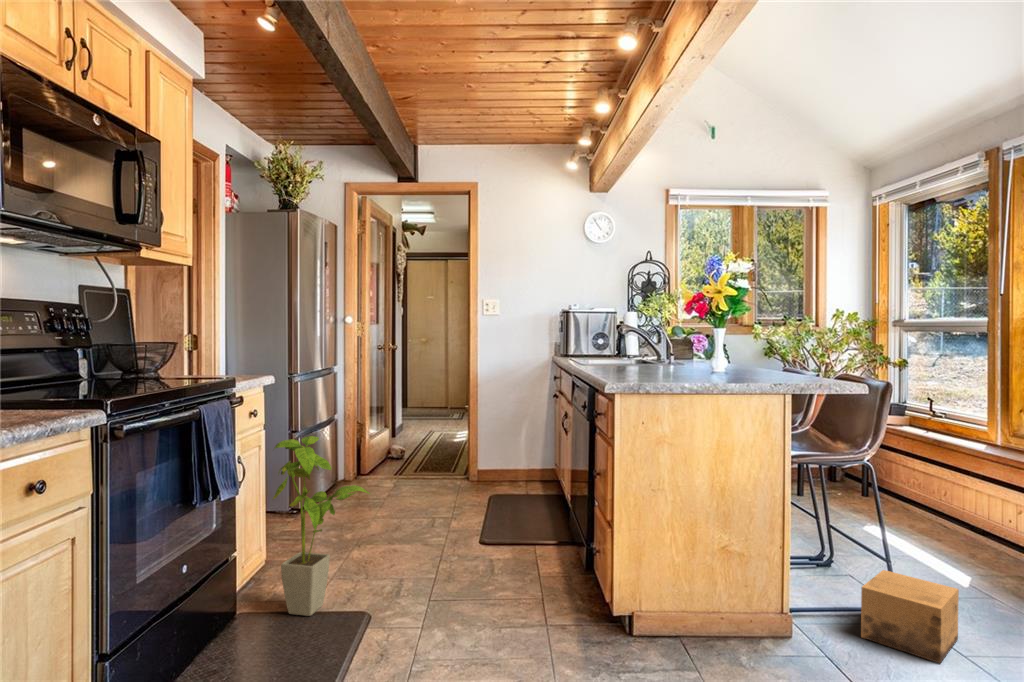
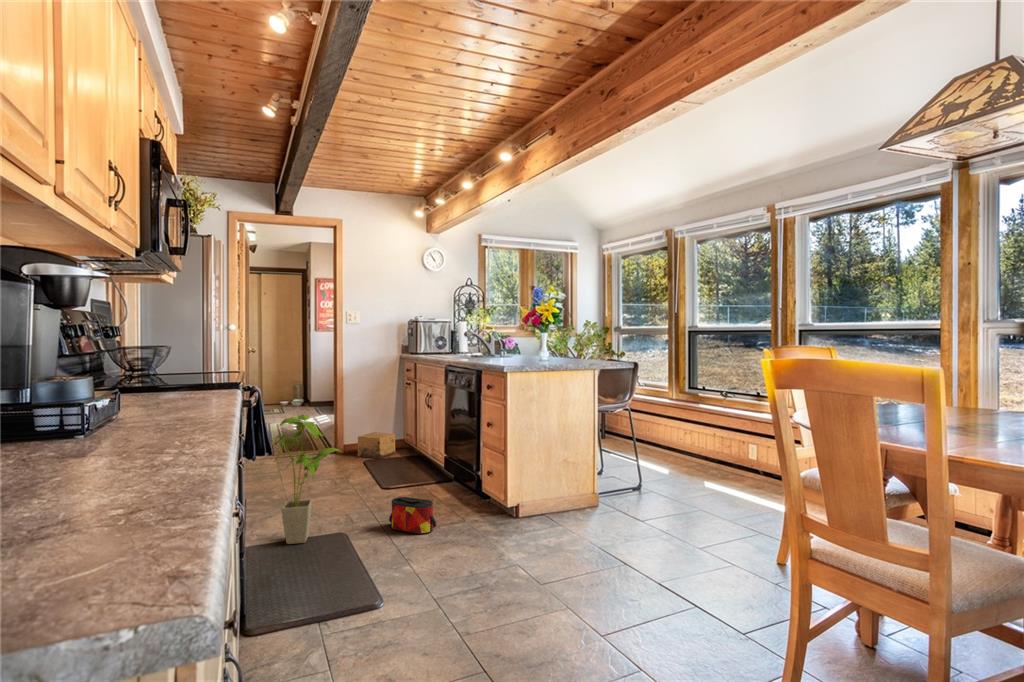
bag: none [433,569,491,636] -> present [389,497,437,534]
cardboard box: present [861,570,959,664] -> present [358,432,395,459]

